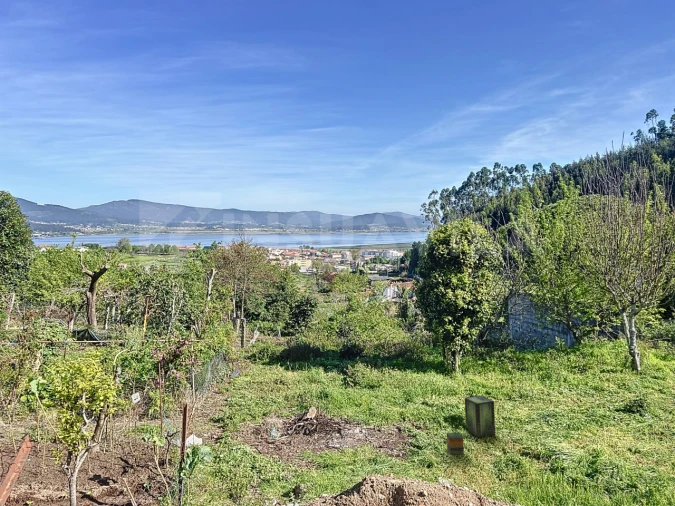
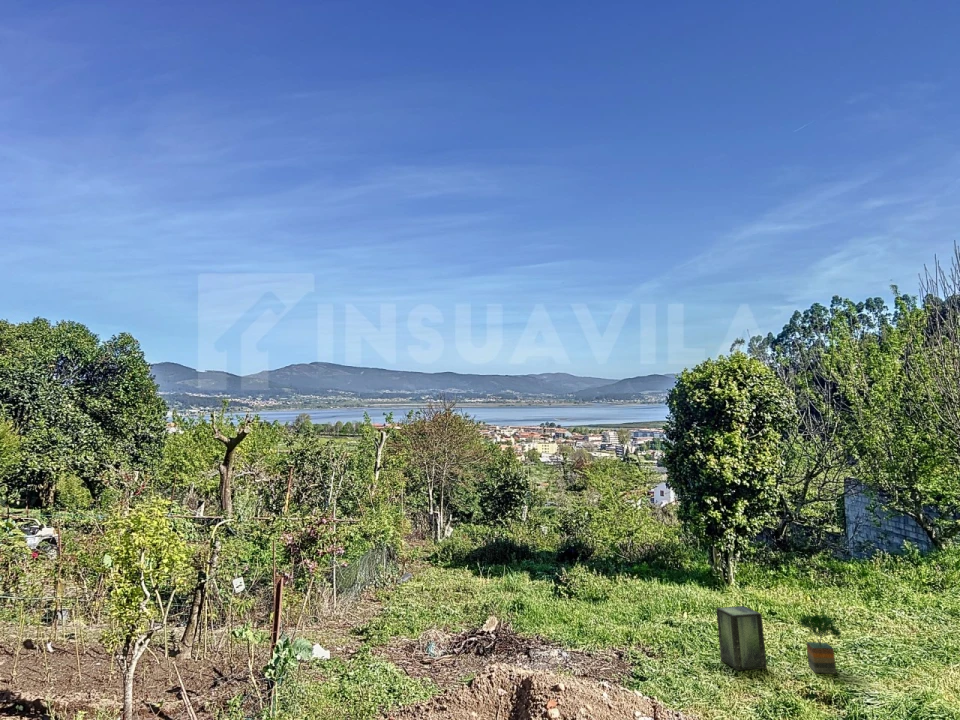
potted tree: present [443,414,468,454] -> present [799,615,841,673]

